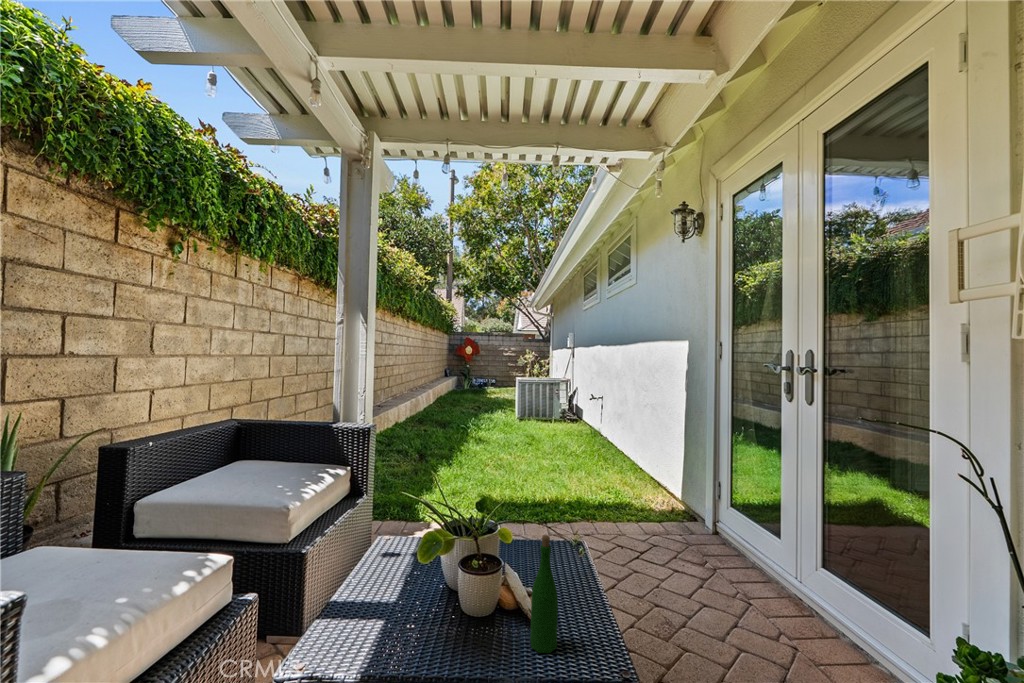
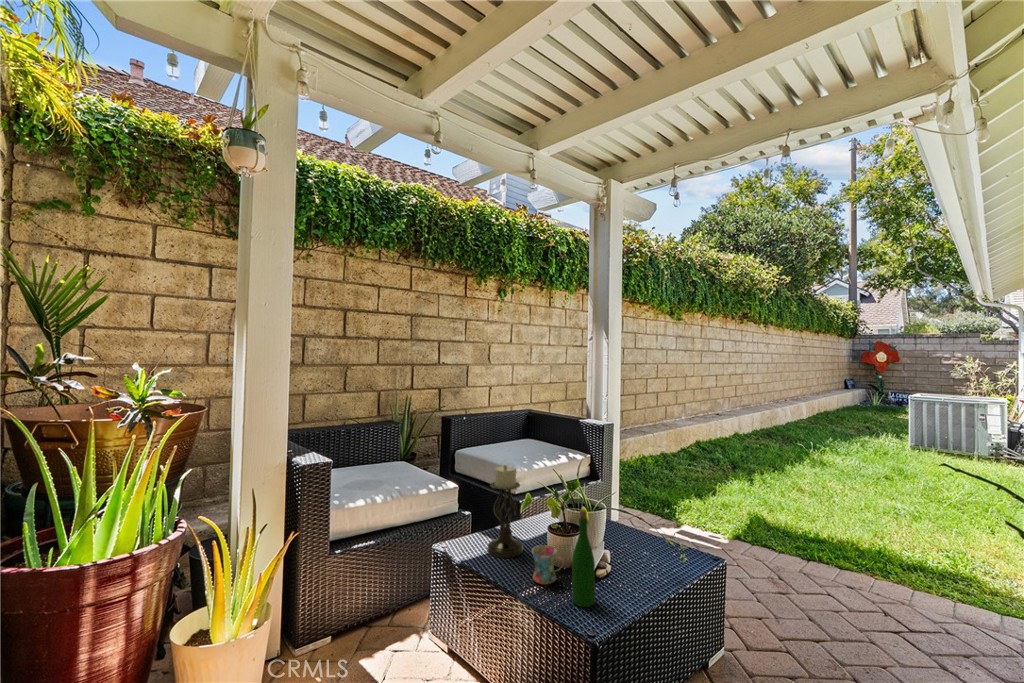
candle holder: none [352,504,407,644] -> present [487,465,523,558]
mug: none [461,595,503,650] -> present [532,545,564,584]

